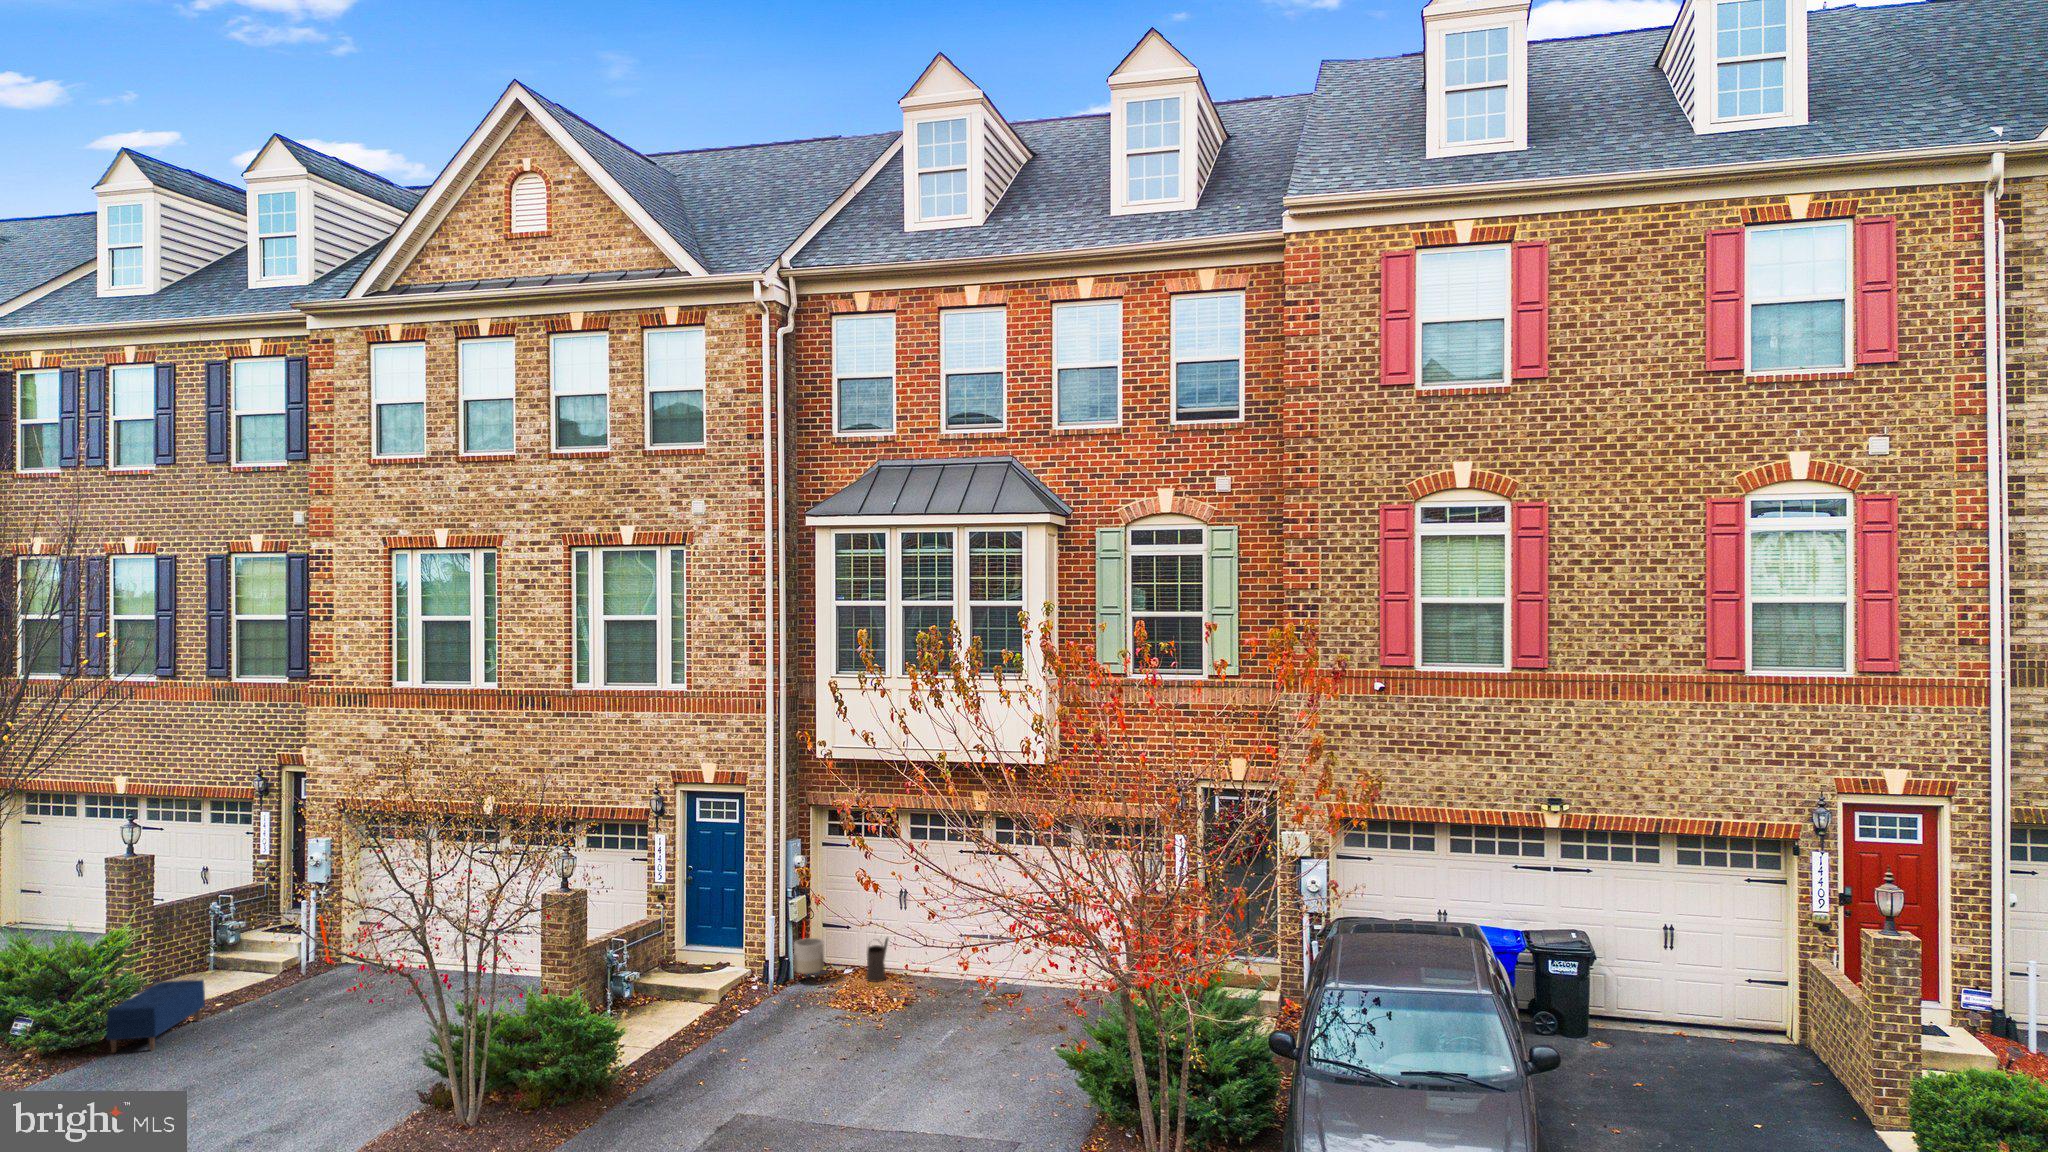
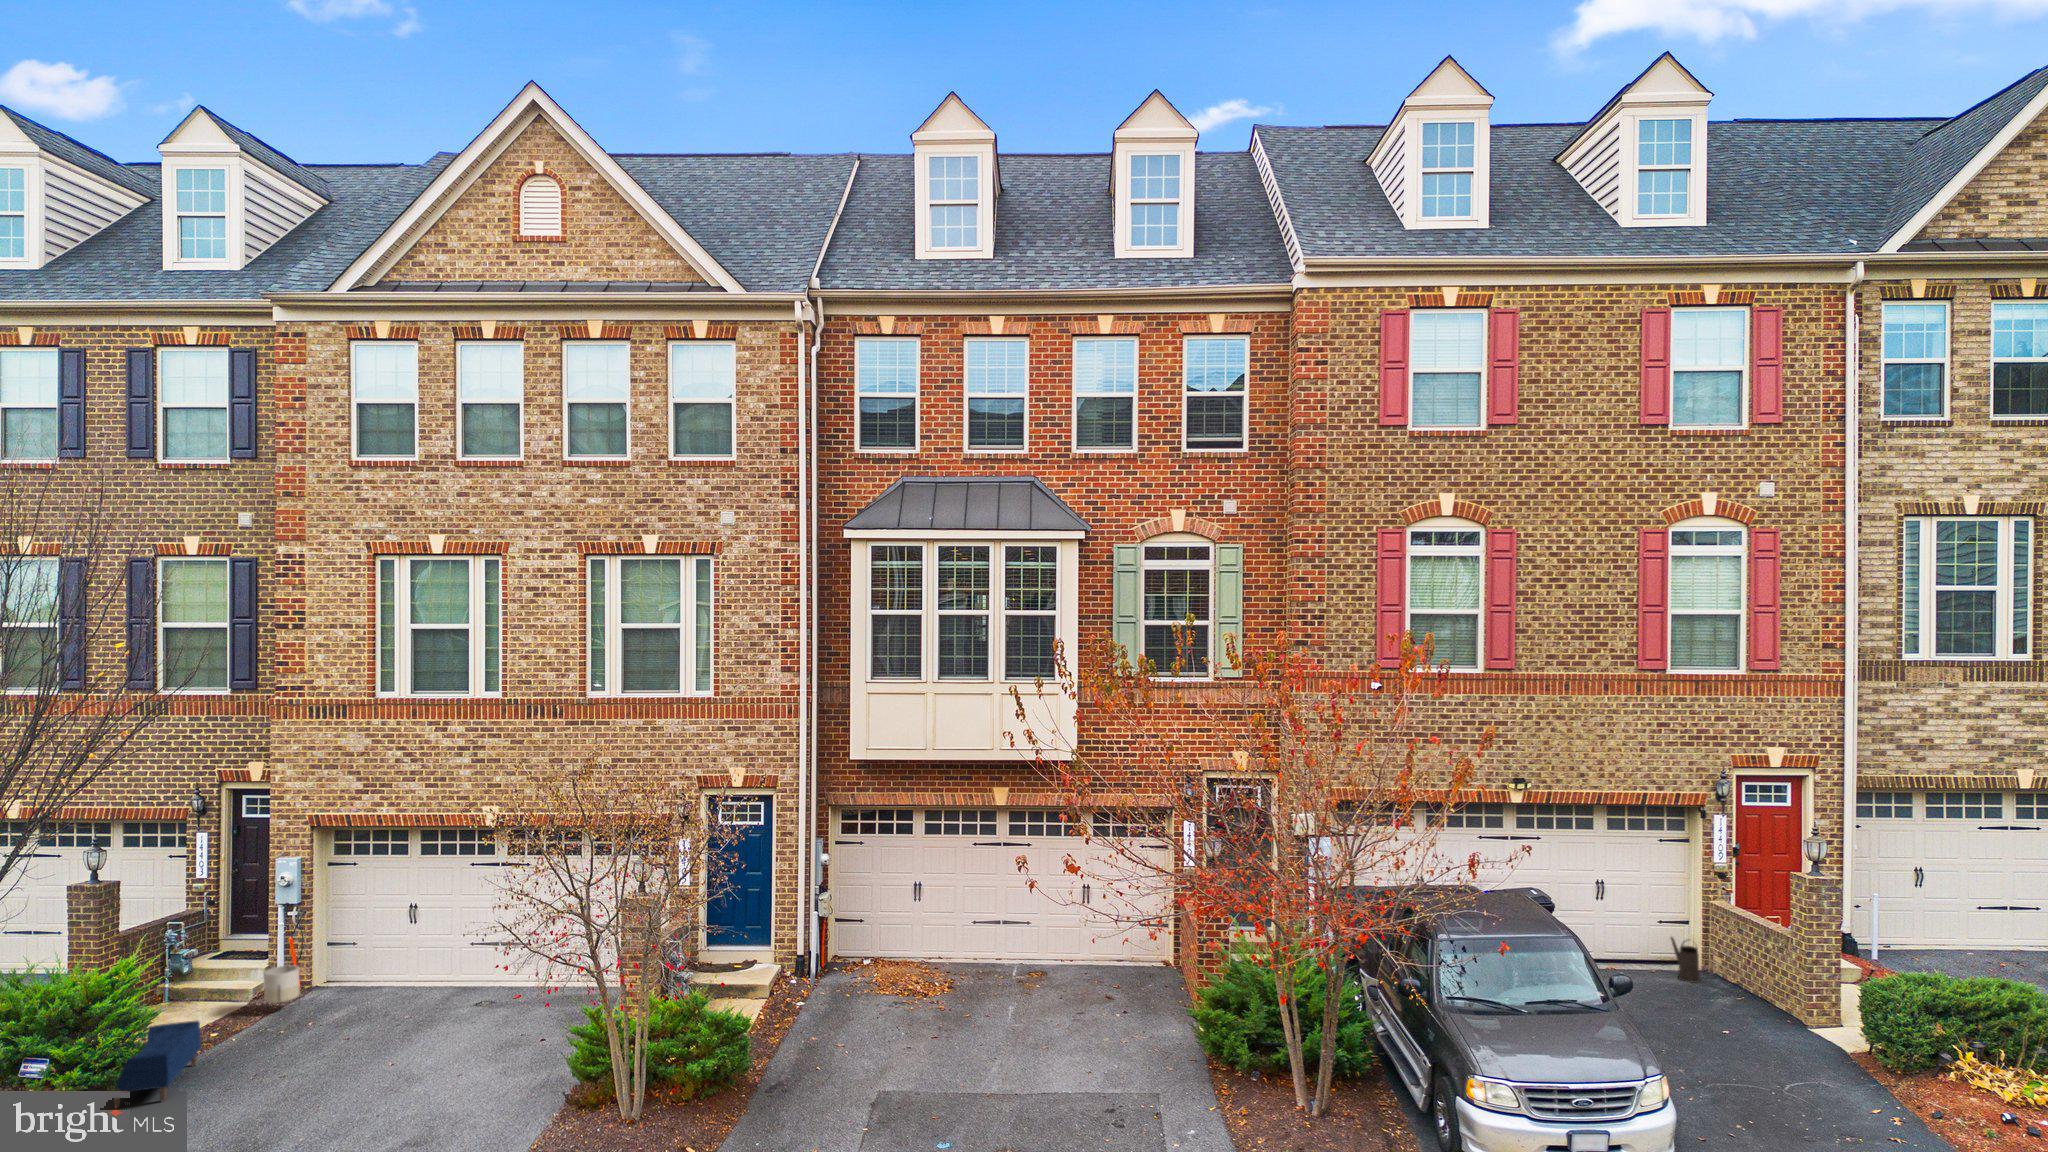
planter: present [794,938,824,984] -> present [264,965,300,1003]
watering can: present [866,938,888,982] -> present [1671,937,1701,983]

